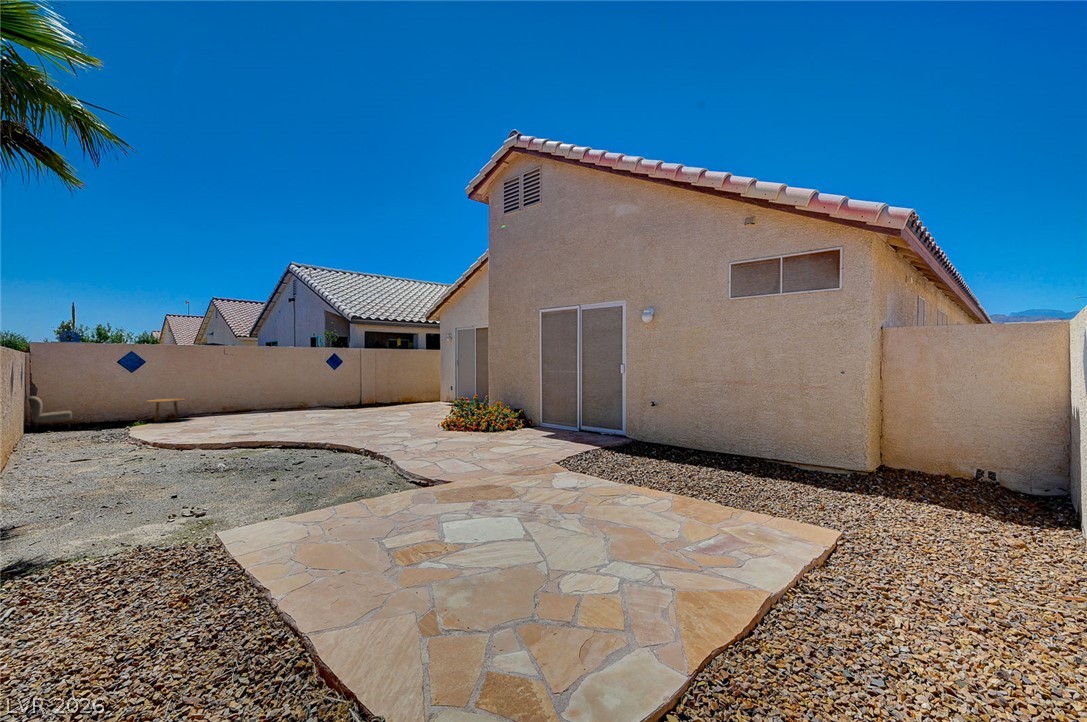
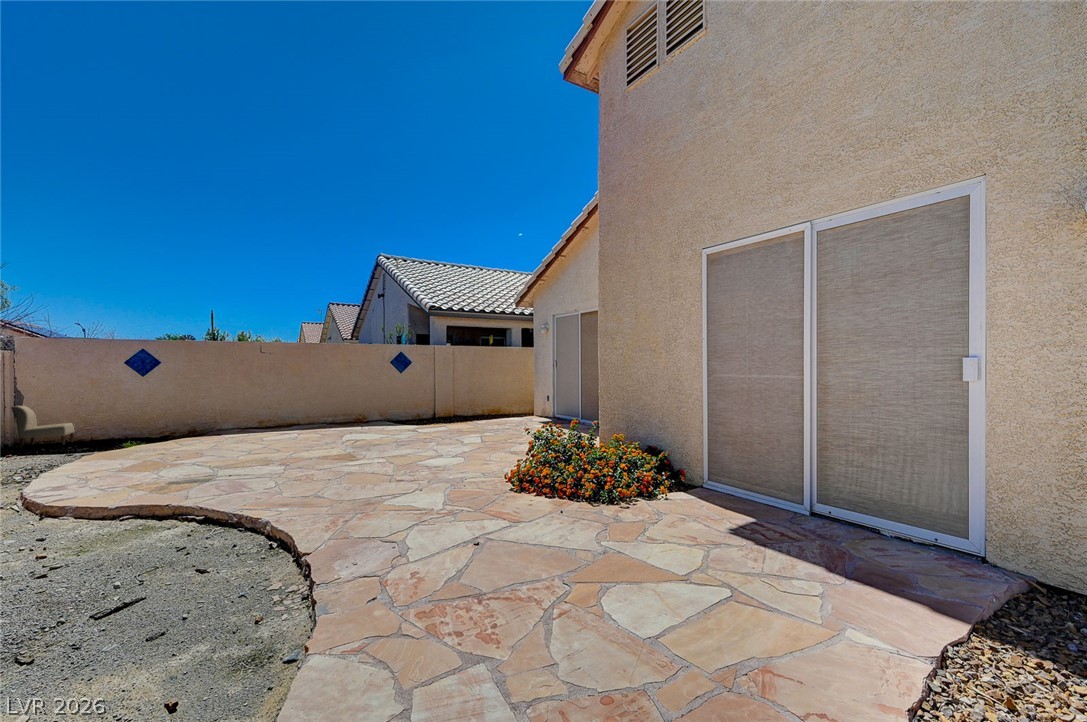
round table: present [147,399,186,422] -> none [158,409,210,439]

